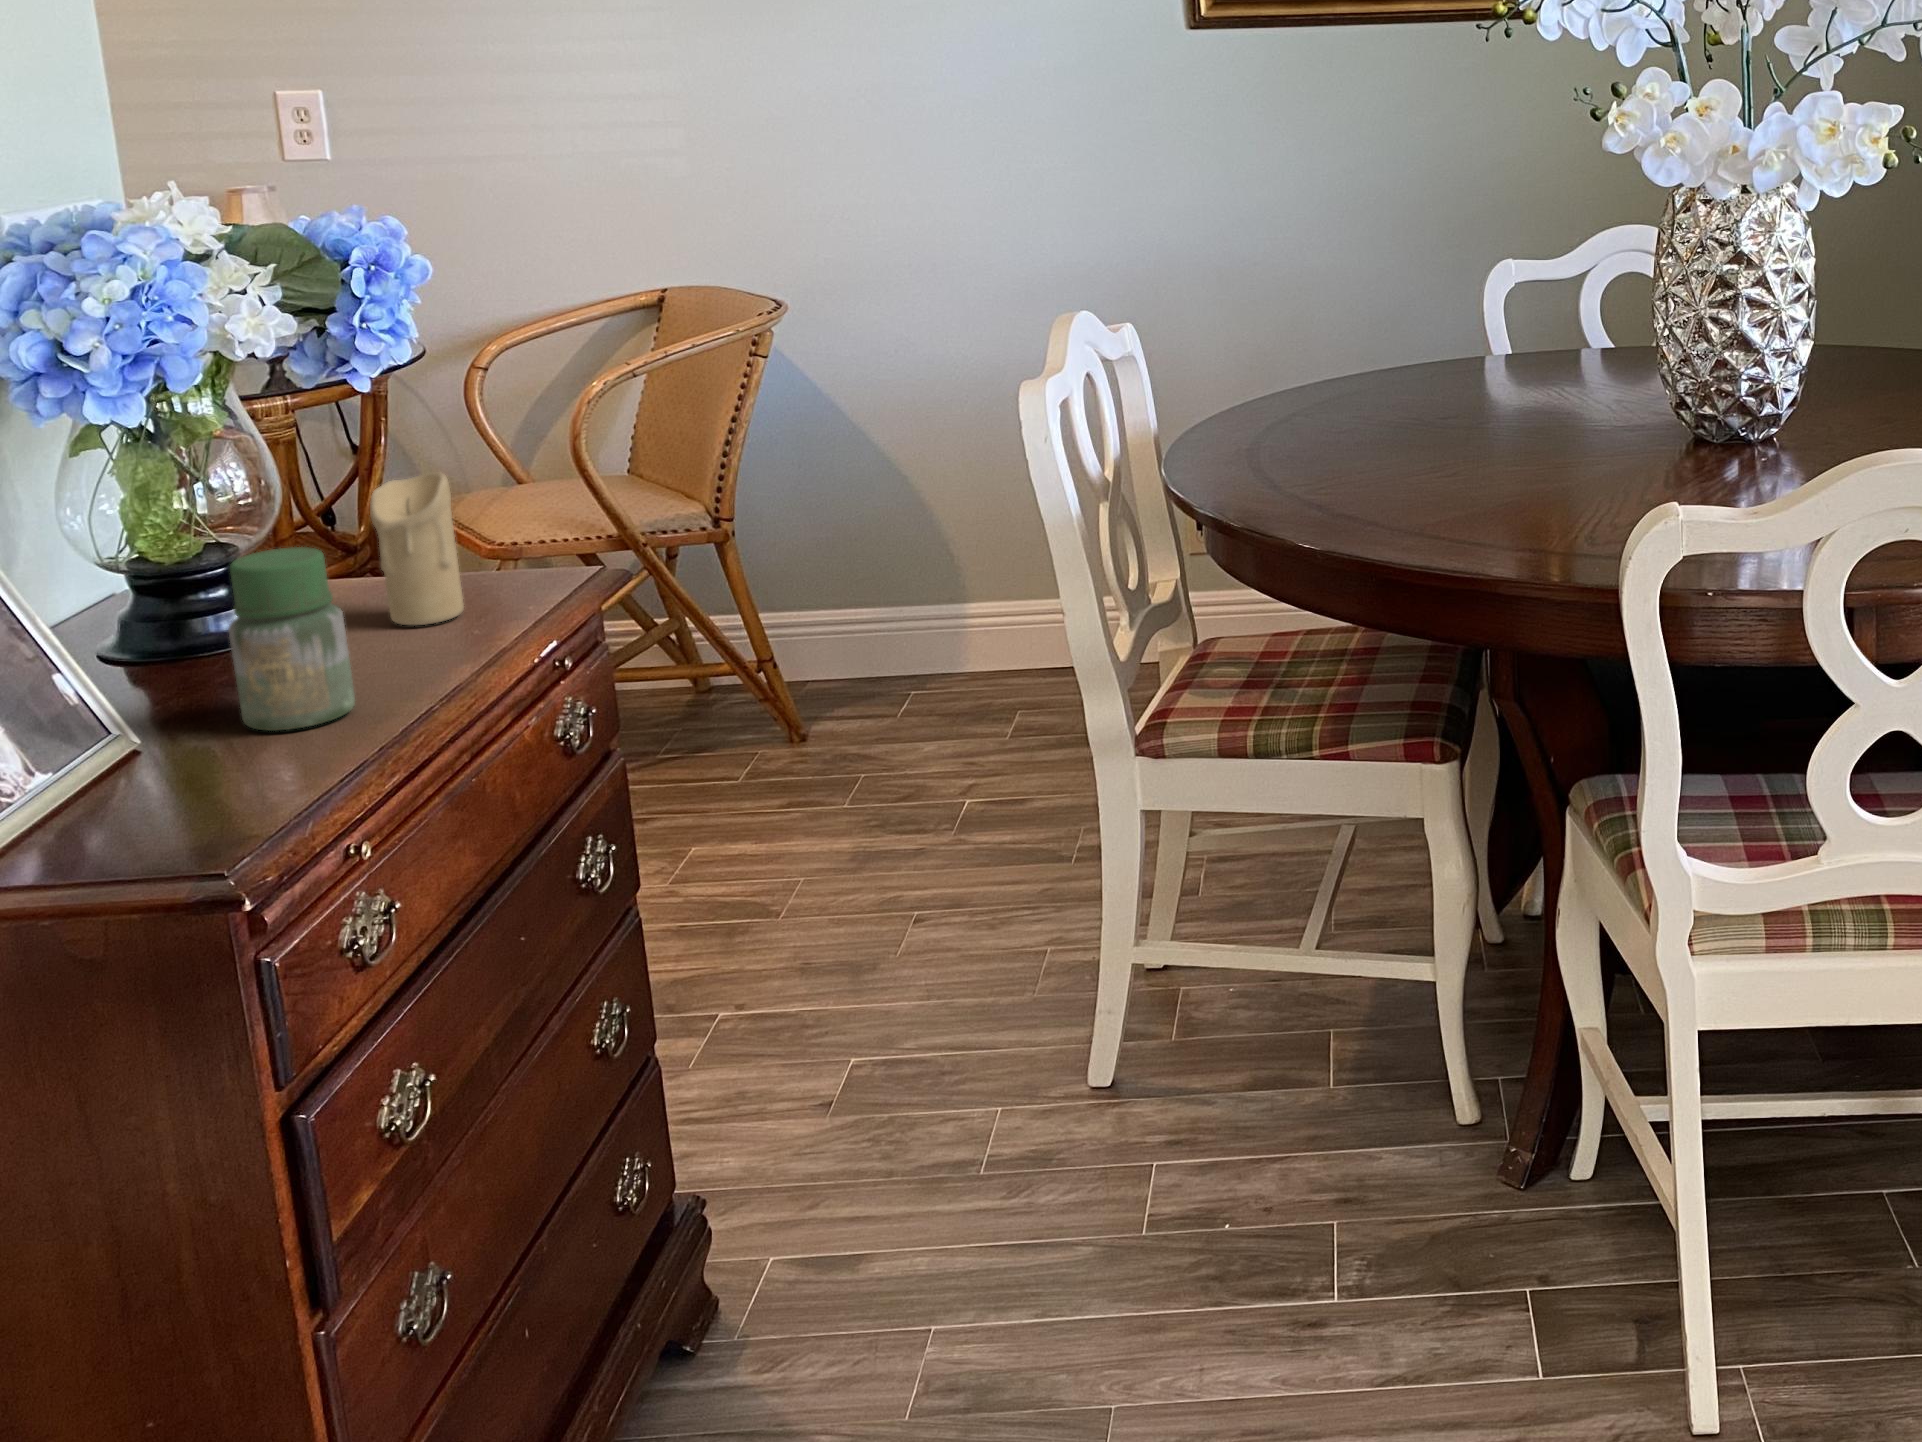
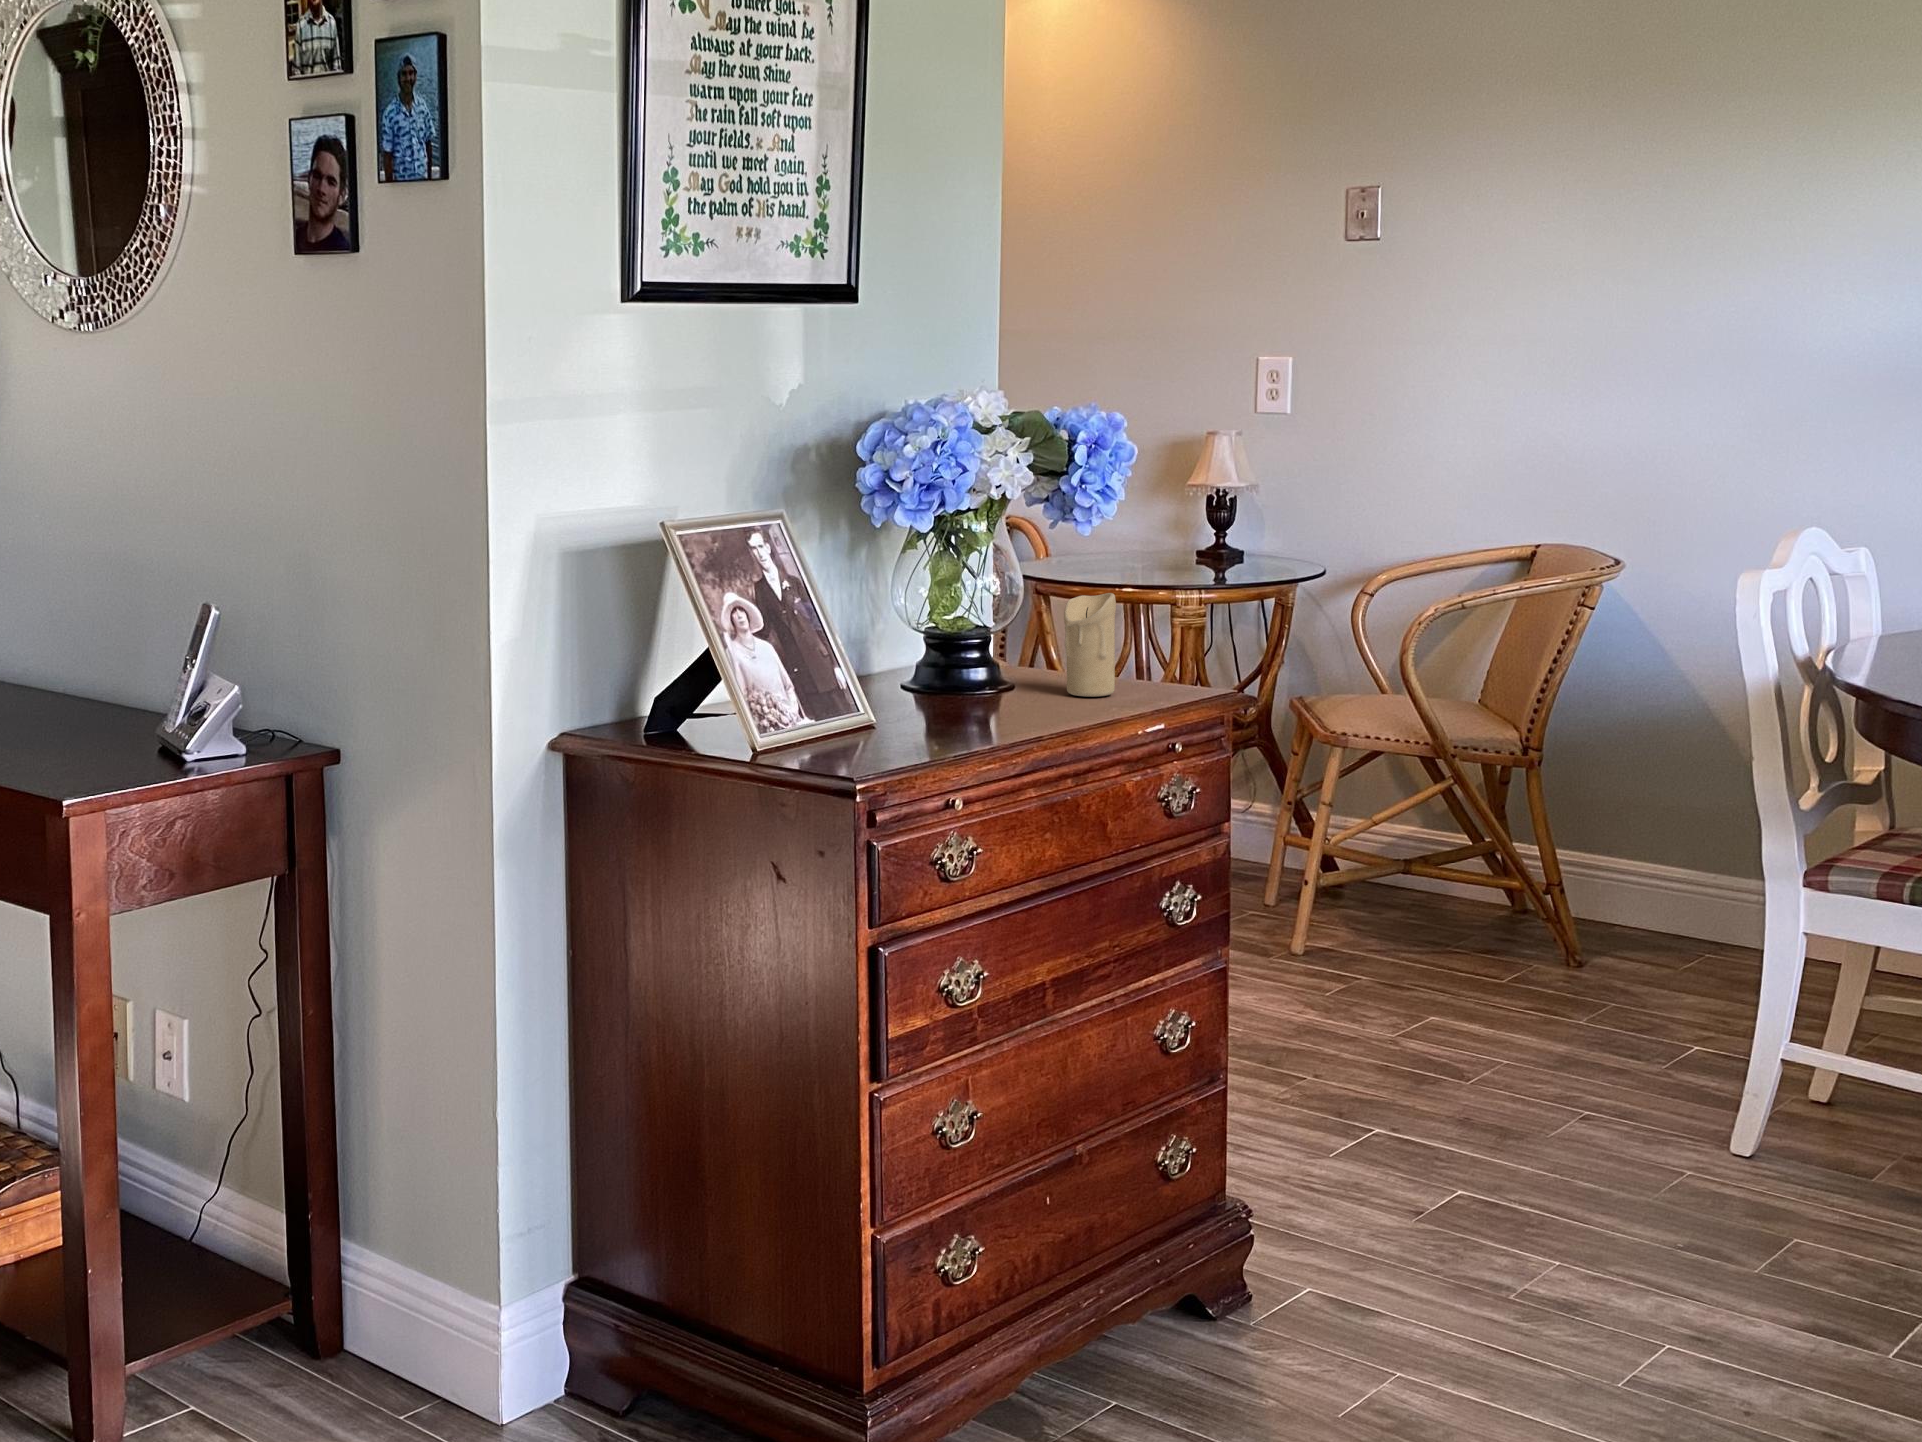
jar: present [228,547,355,731] -> none [935,614,1001,728]

